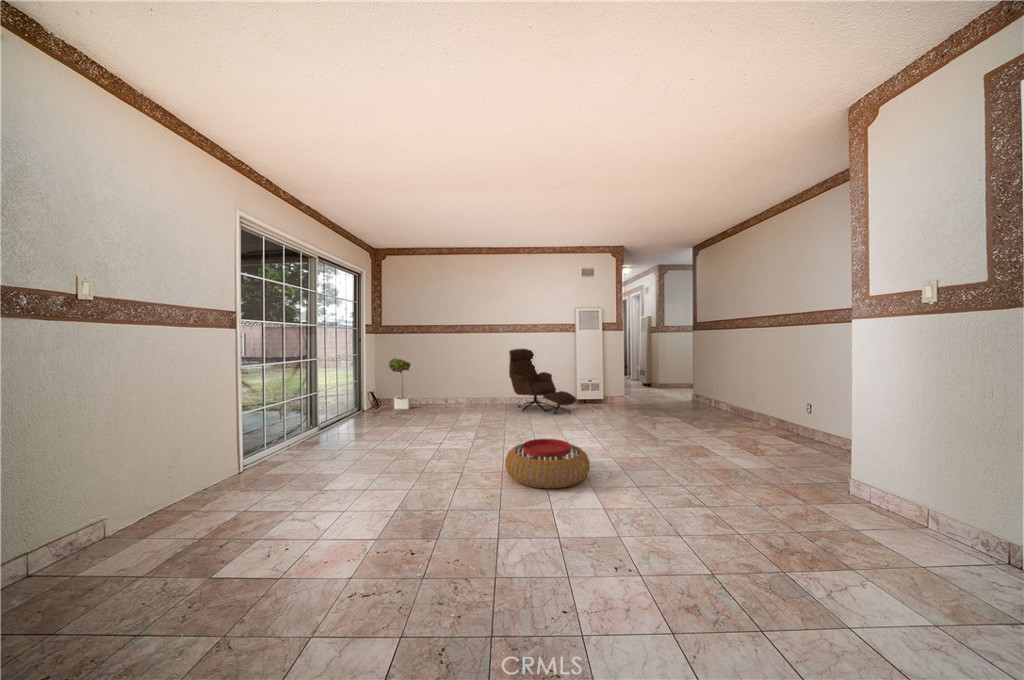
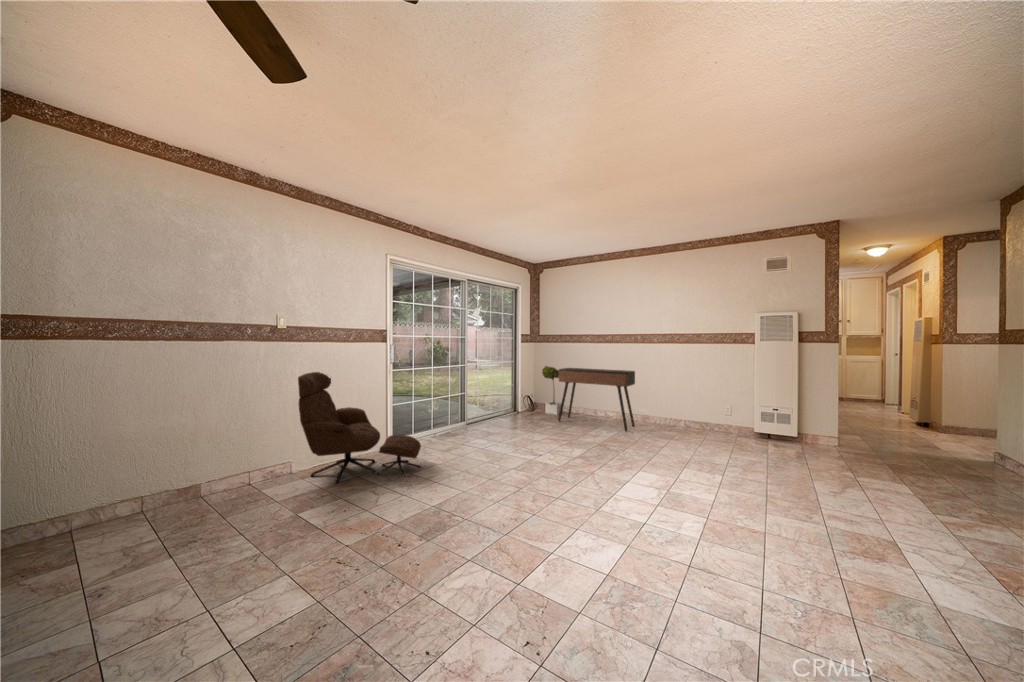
lounge chair: present [509,349,576,414] -> present [298,372,421,484]
console table: none [417,358,490,414] -> present [558,368,635,431]
pouf: present [505,439,590,489] -> none [549,476,652,546]

